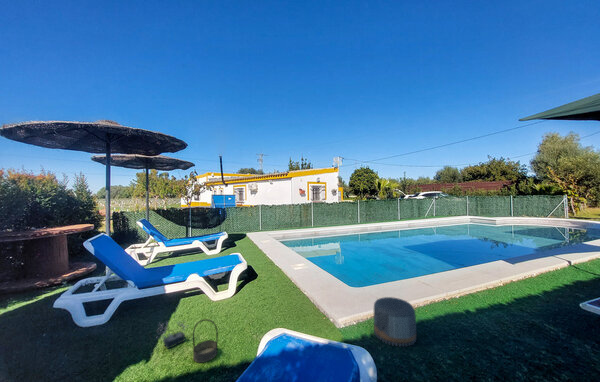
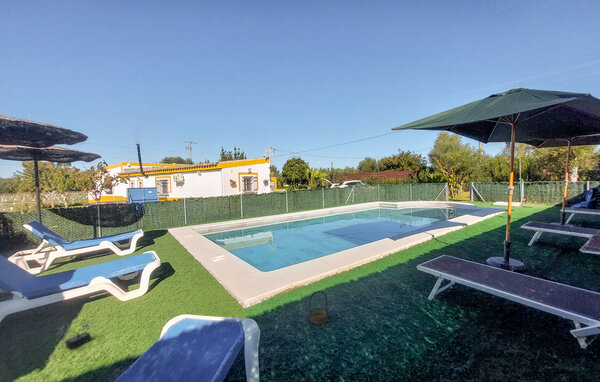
pouf: present [374,297,416,346] -> none [273,276,305,313]
basket: present [193,319,218,363] -> present [309,291,328,324]

